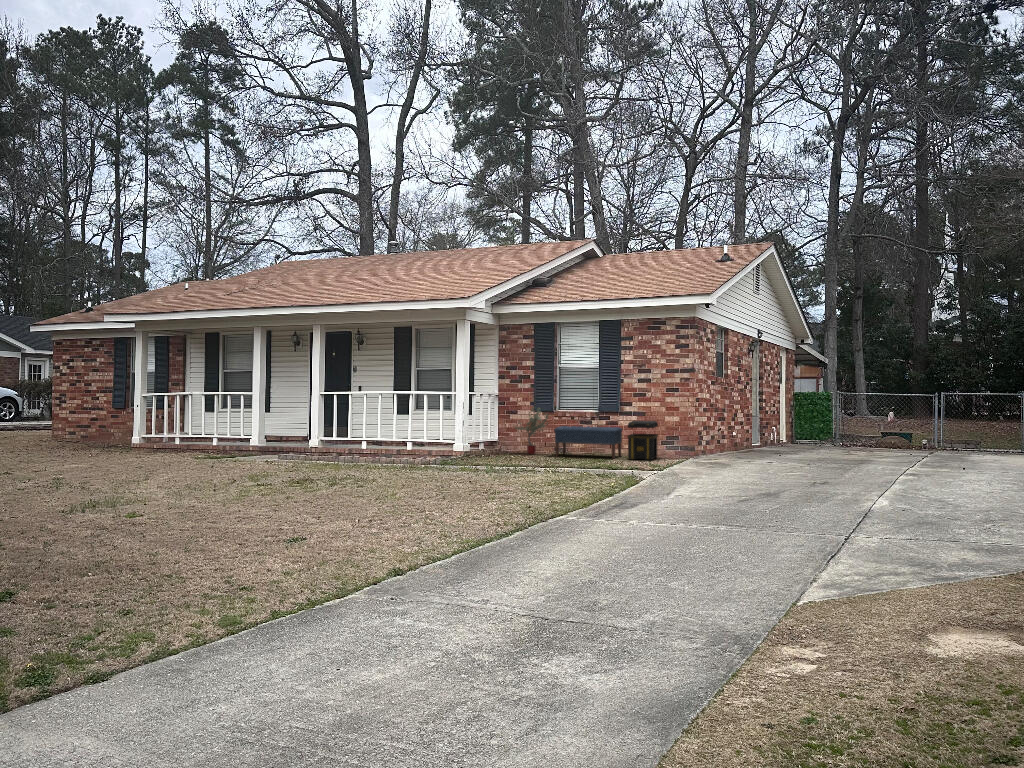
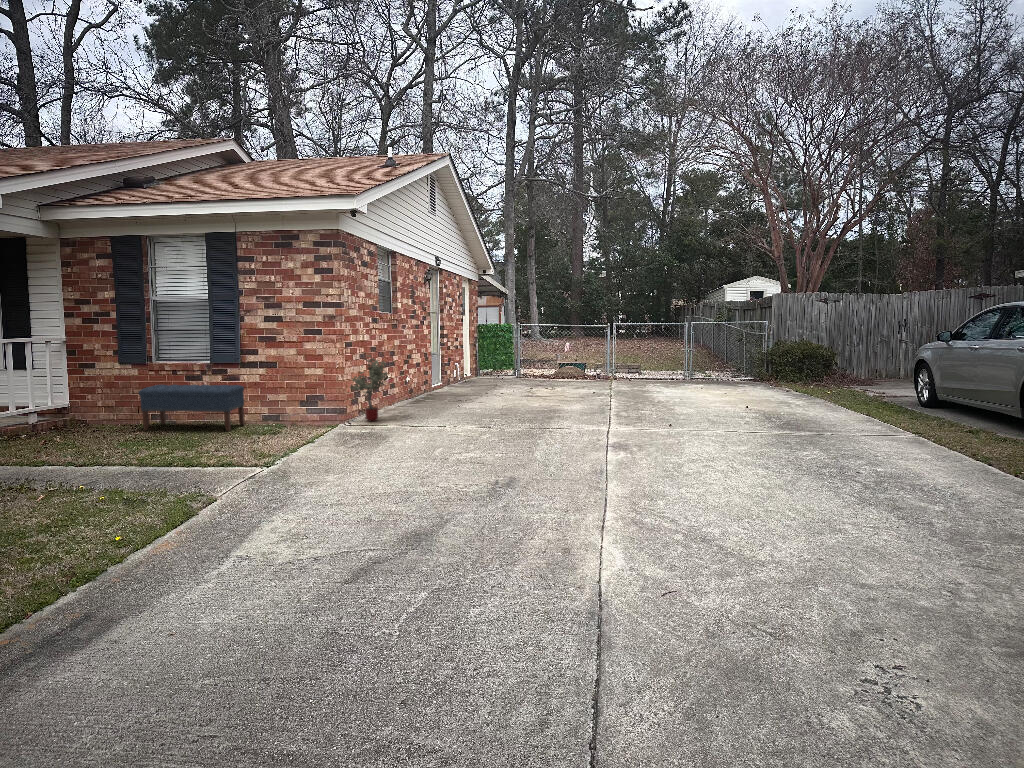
potted tree: present [515,407,548,454] -> present [350,355,388,421]
toolbox: present [627,421,658,460] -> none [245,375,294,431]

